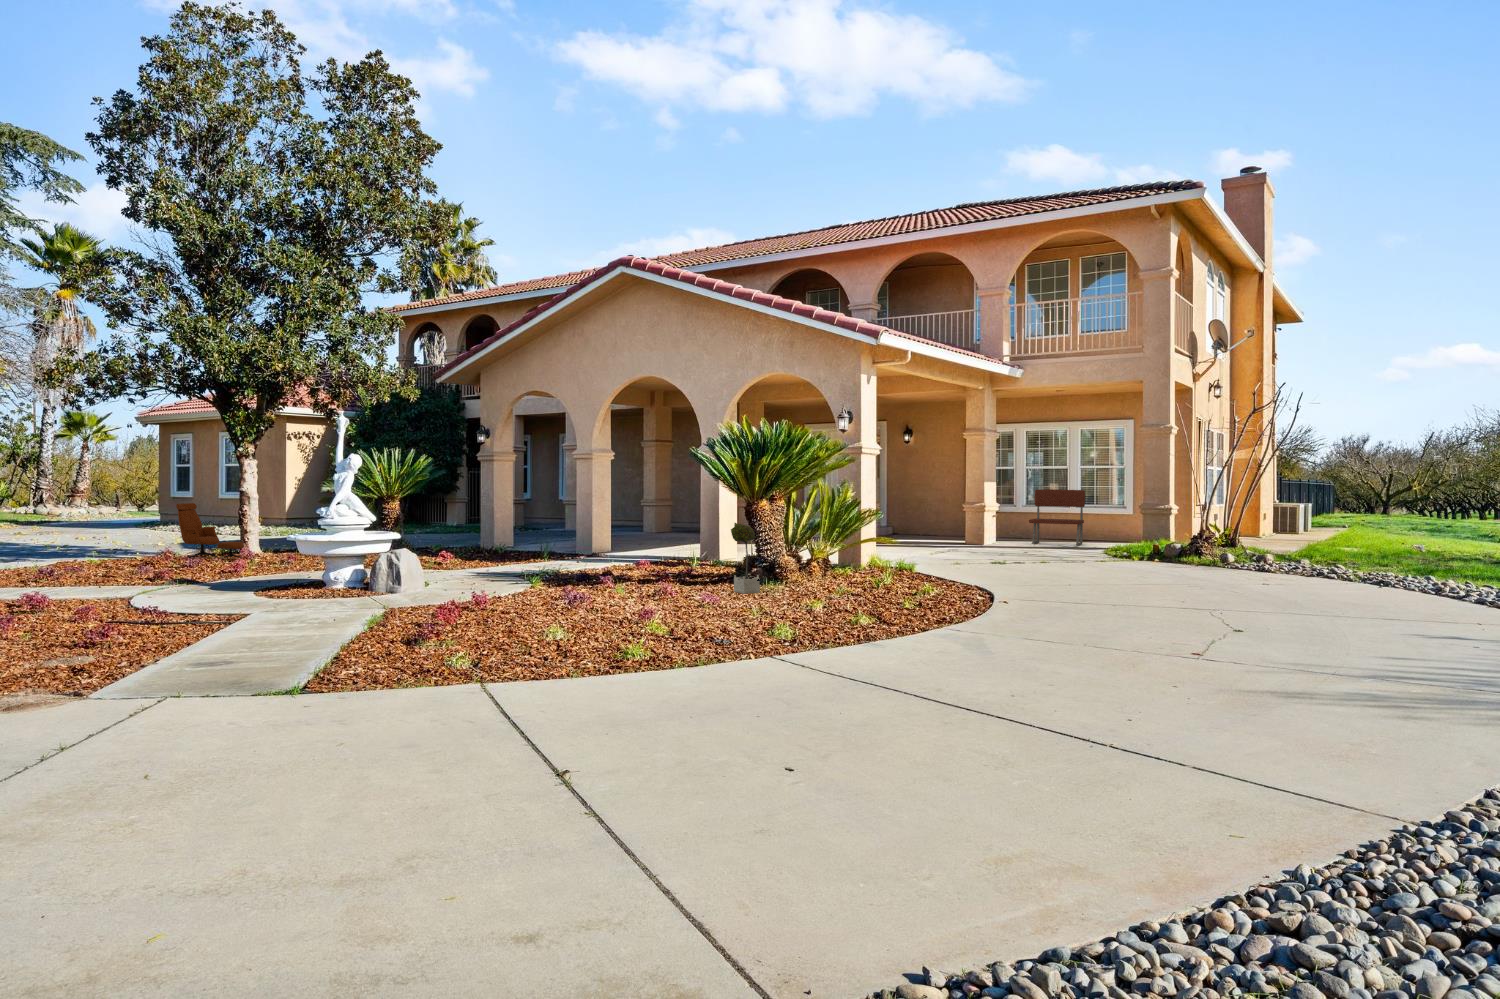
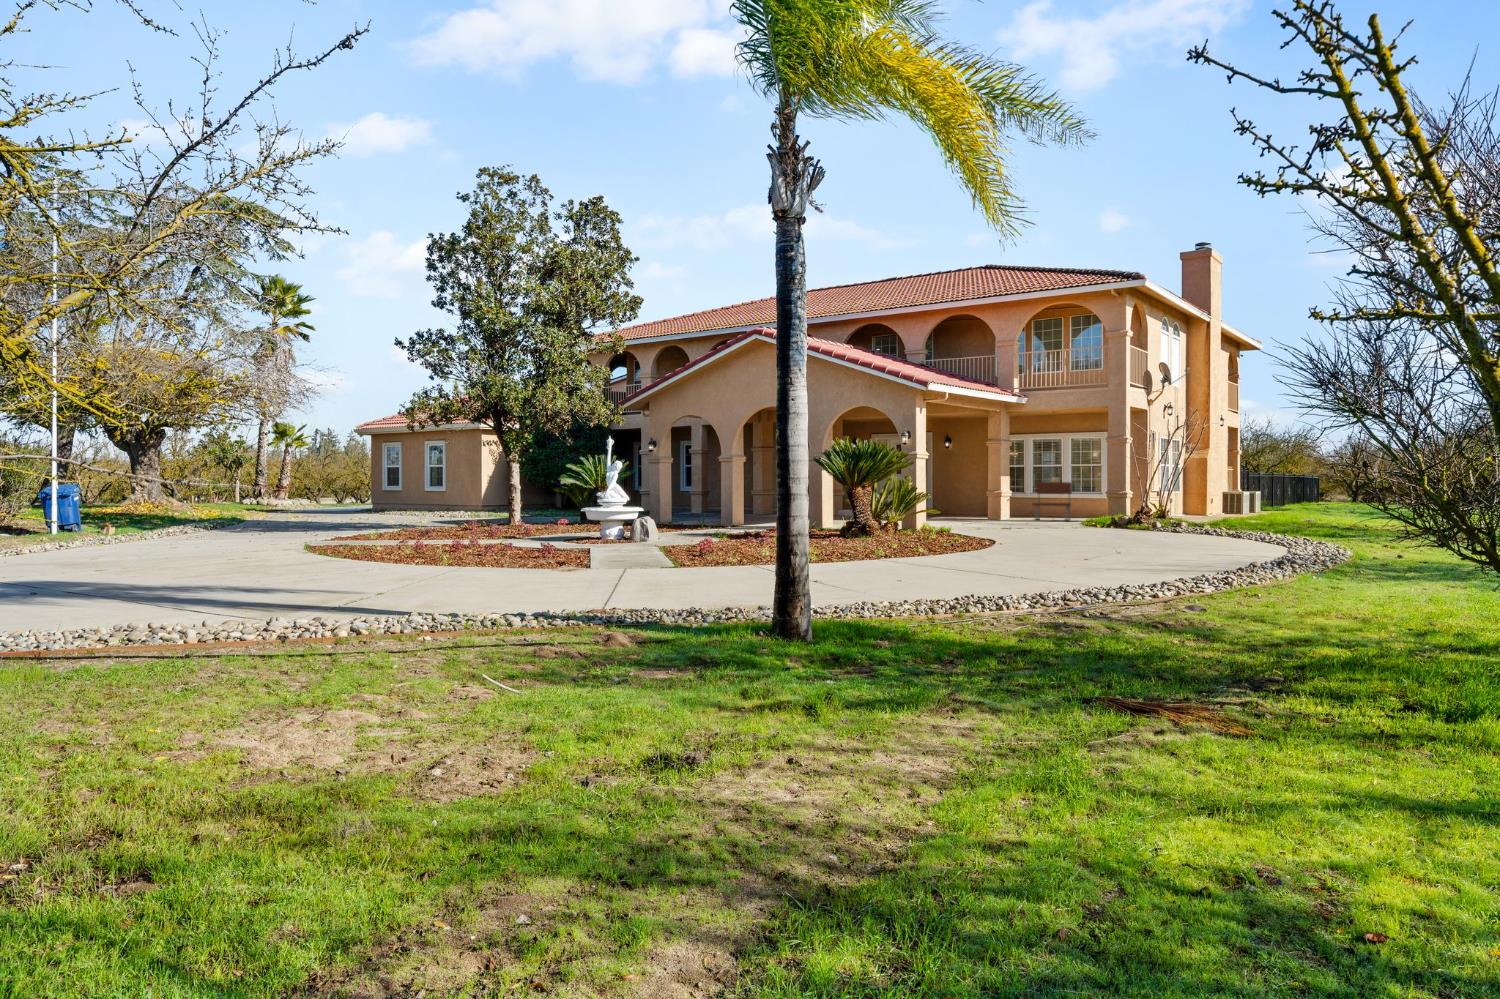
lounge chair: present [176,503,244,559] -> none [470,492,513,528]
potted tree: present [731,523,760,594] -> none [843,500,860,541]

